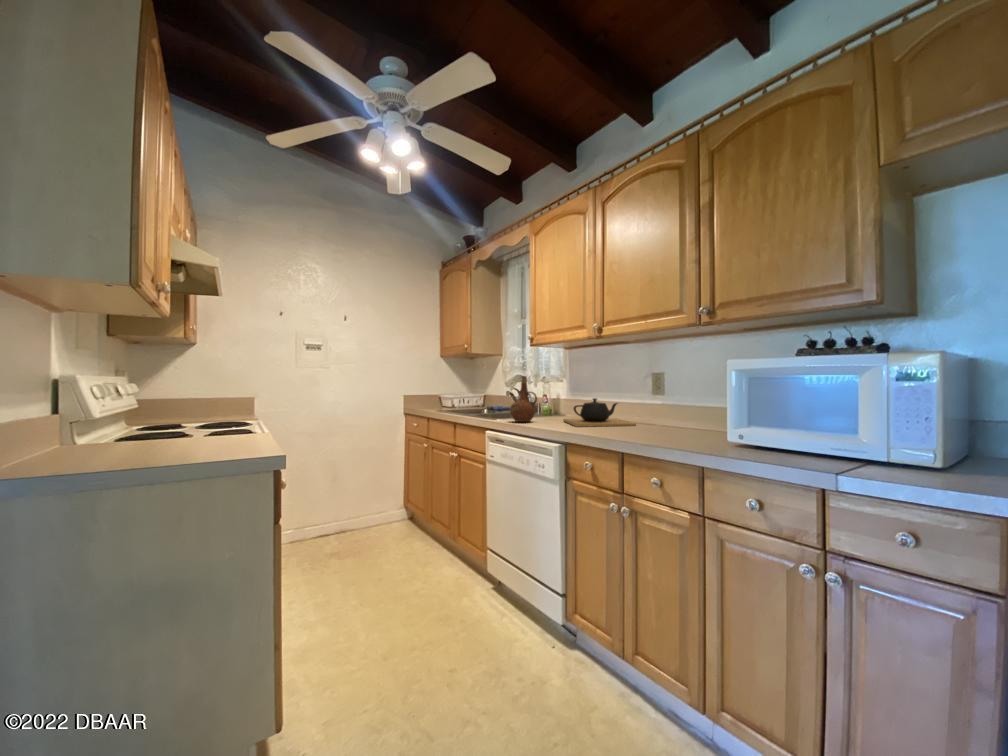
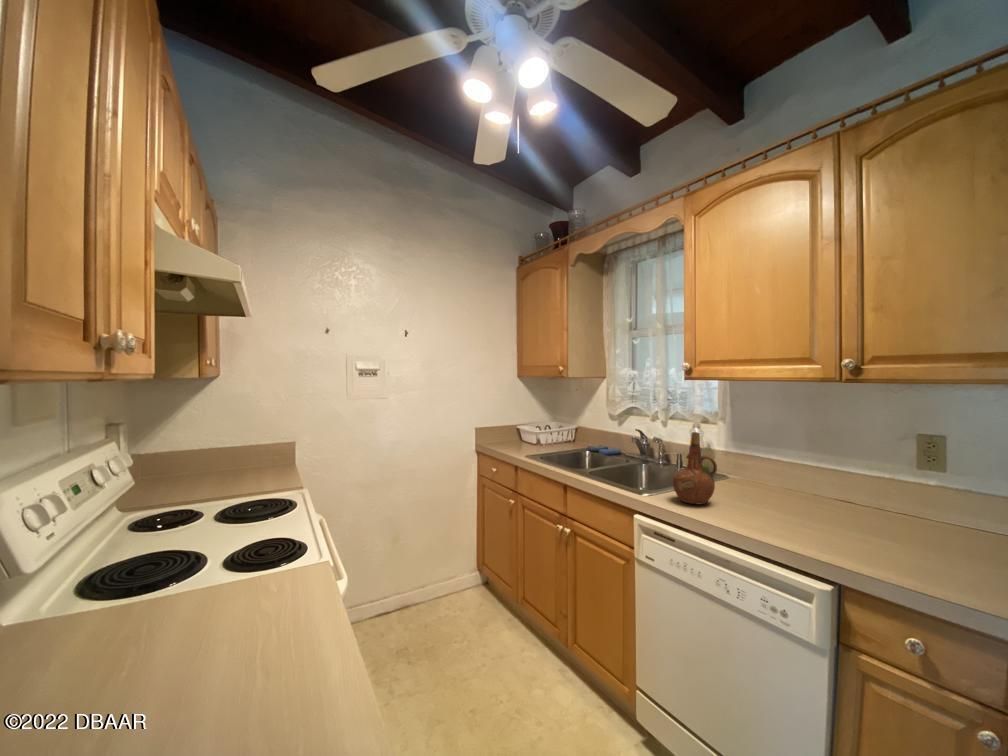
teapot: present [563,398,636,427] -> none [755,474,916,531]

